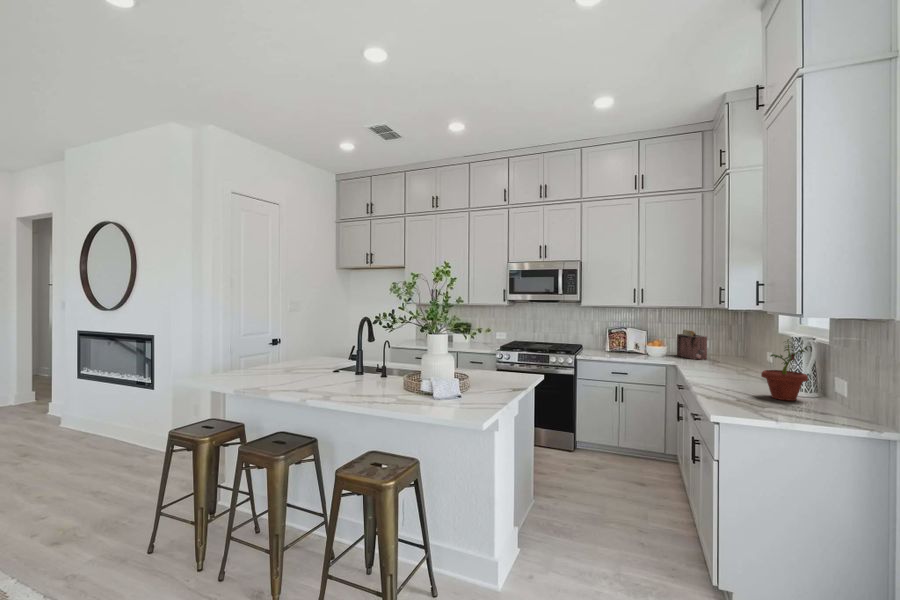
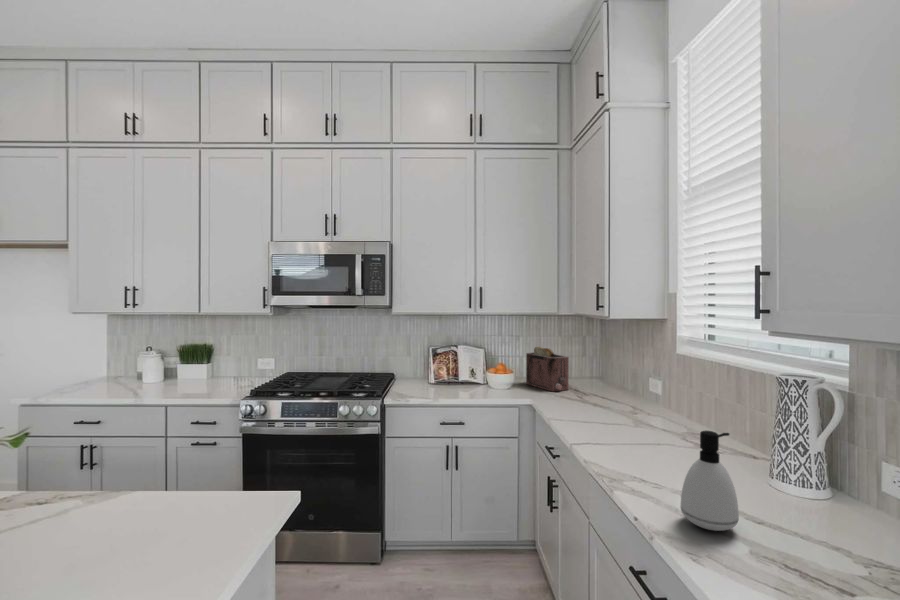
potted plant: present [761,339,812,401] -> none [751,390,859,524]
soap dispenser: none [716,354,743,396] -> present [681,431,739,531]

